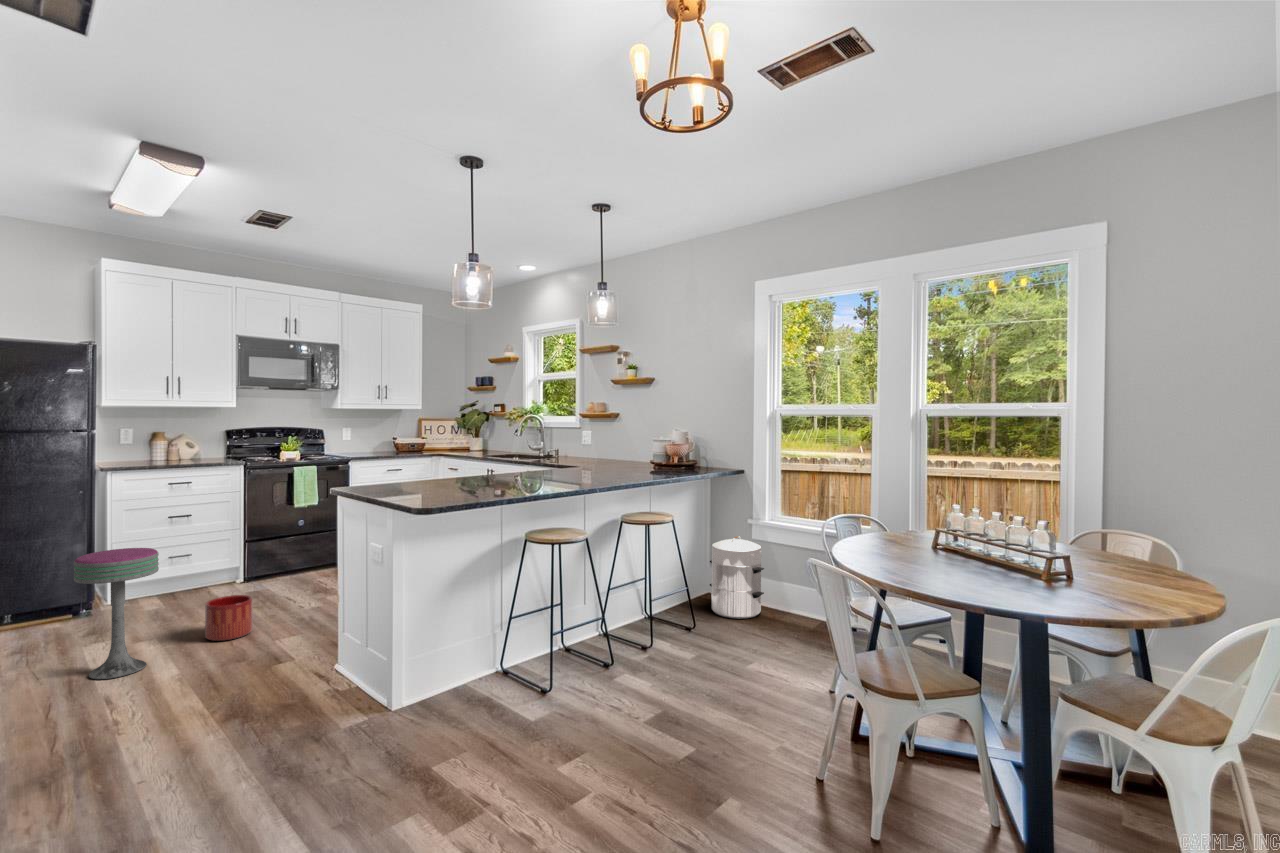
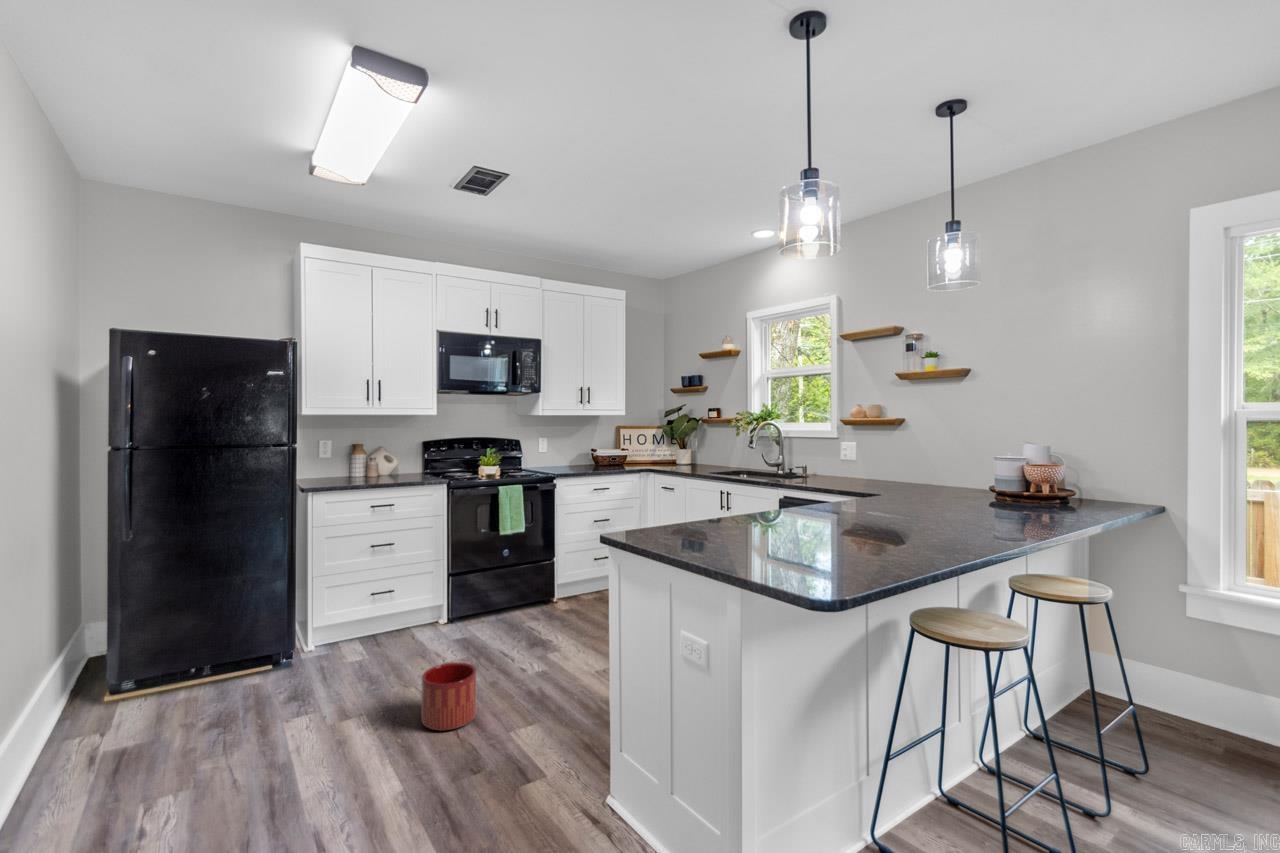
waste bin: present [710,536,764,619] -> none [1118,614,1243,754]
bar stool: present [74,548,159,679] -> none [270,607,371,800]

